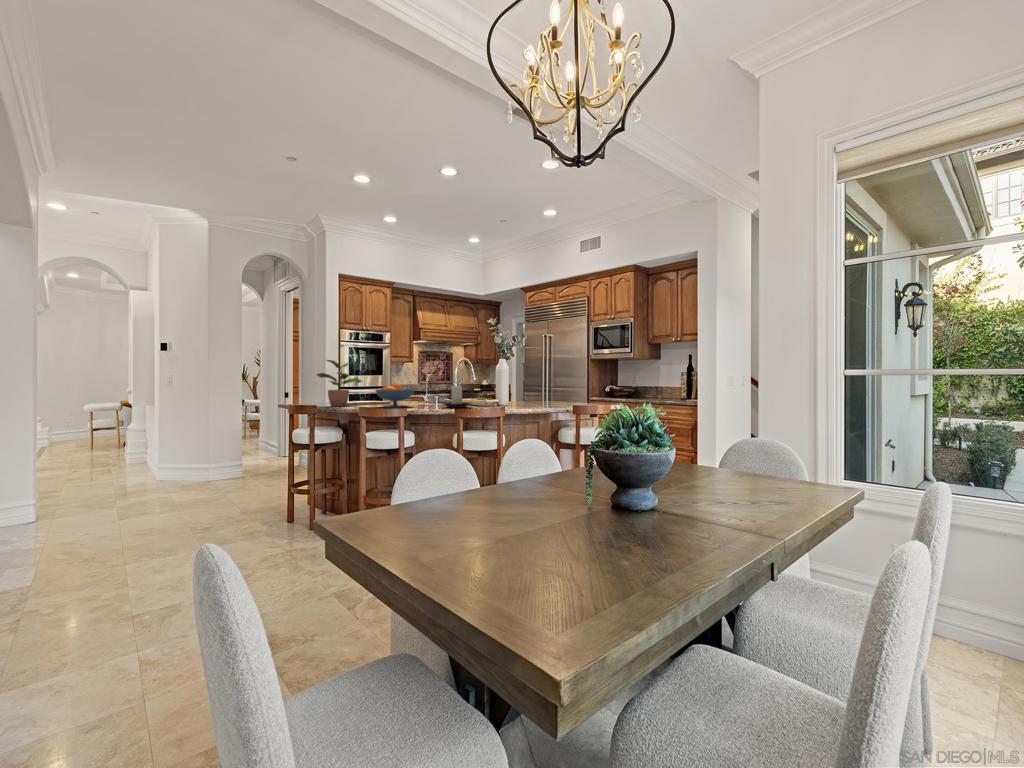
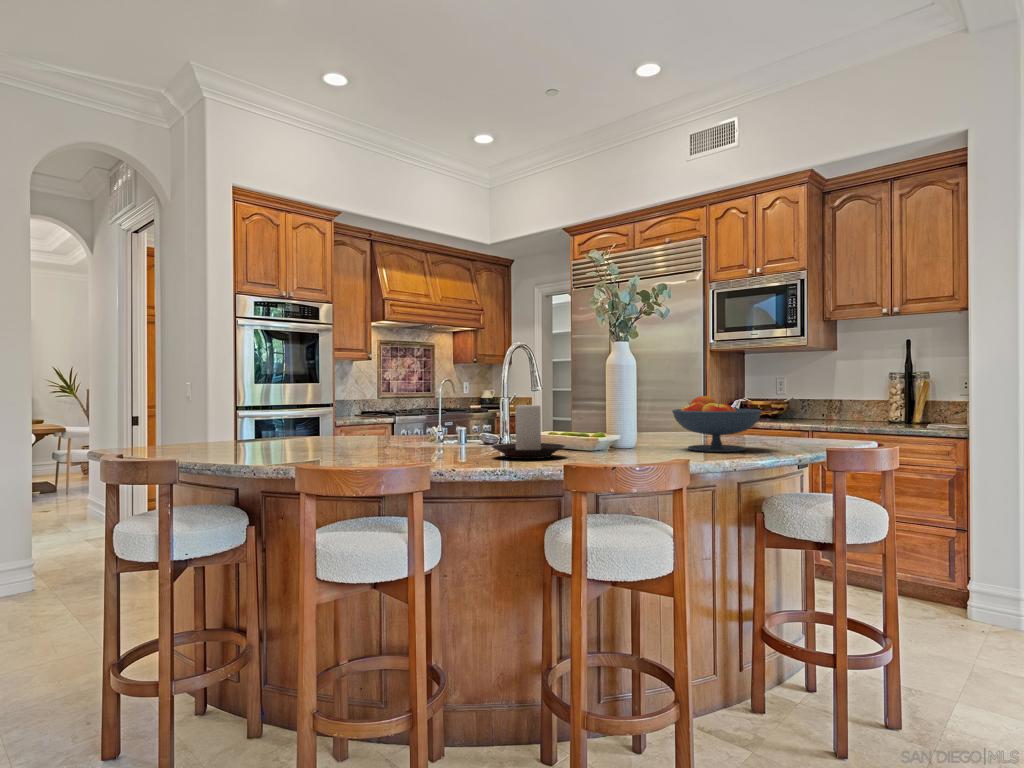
potted plant: present [317,360,362,407] -> none [182,344,294,458]
fruit bowl: present [376,383,414,408] -> present [672,396,762,452]

